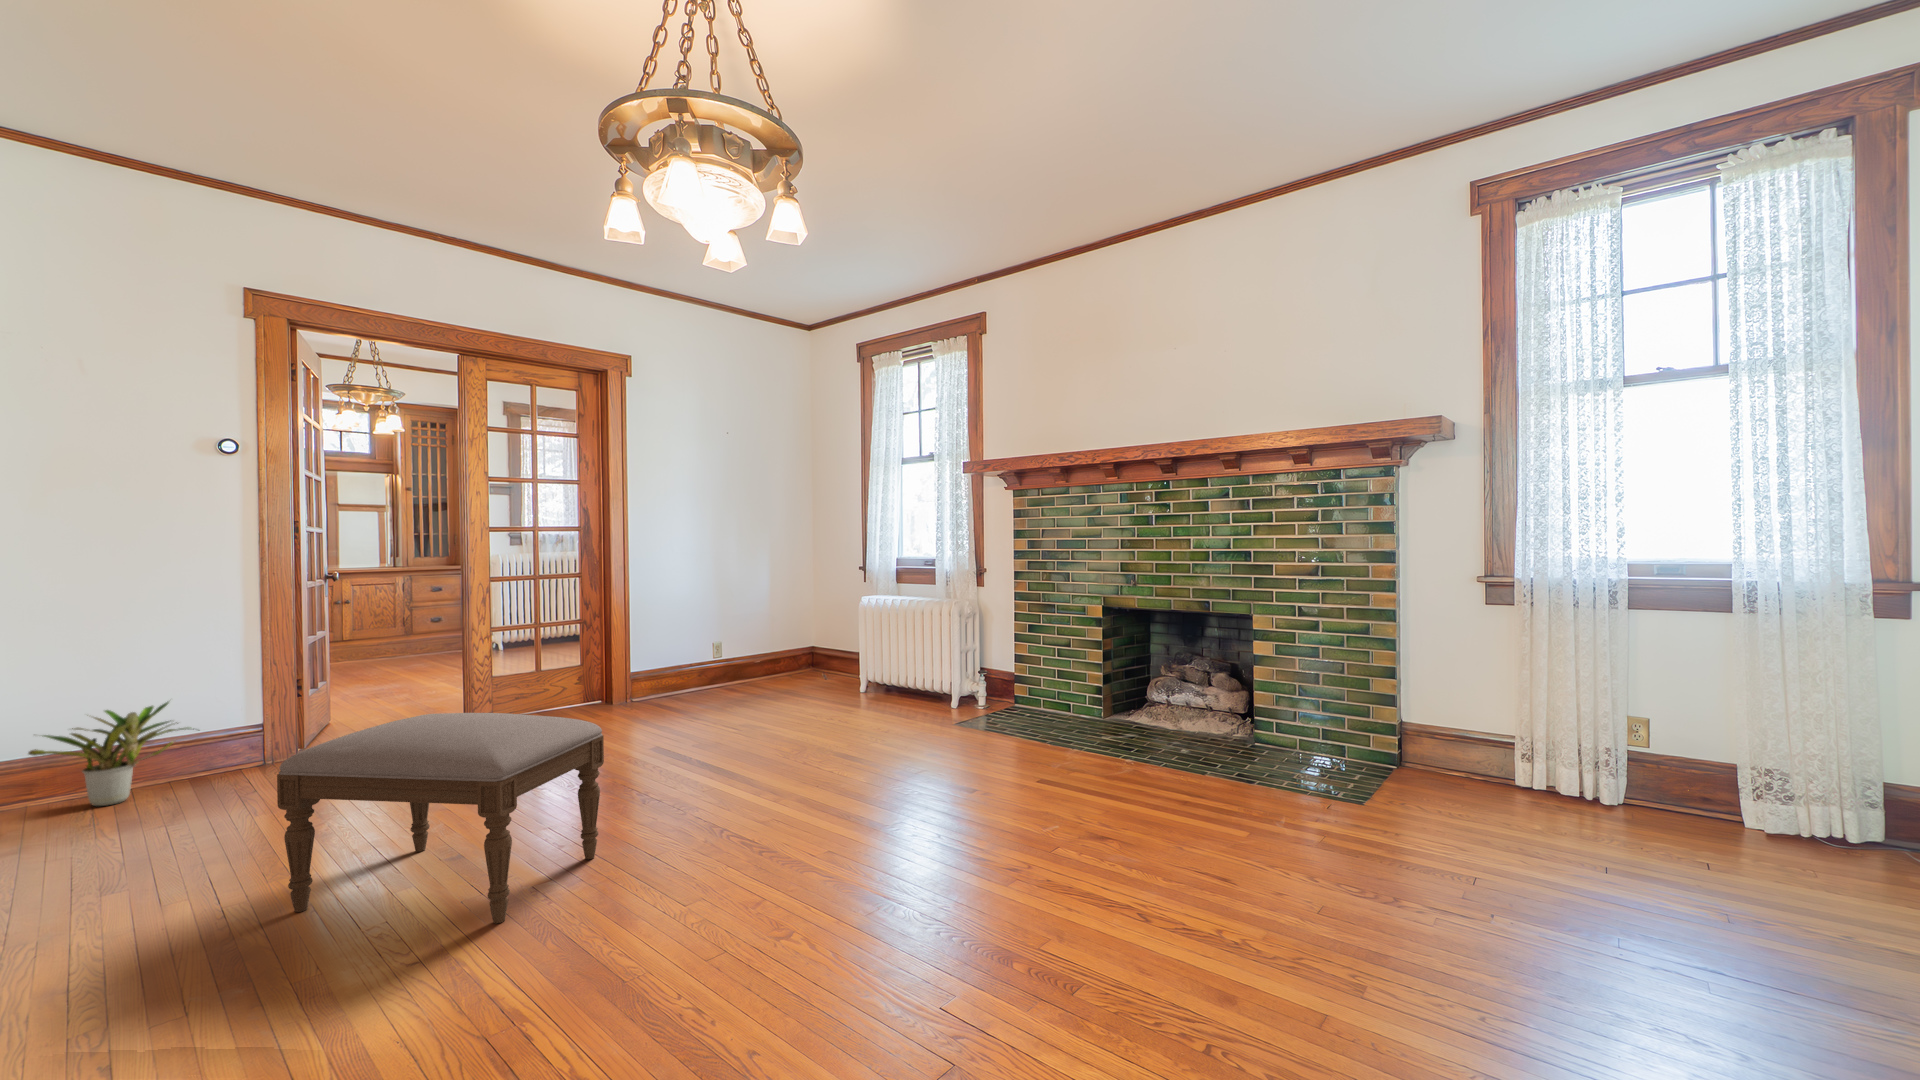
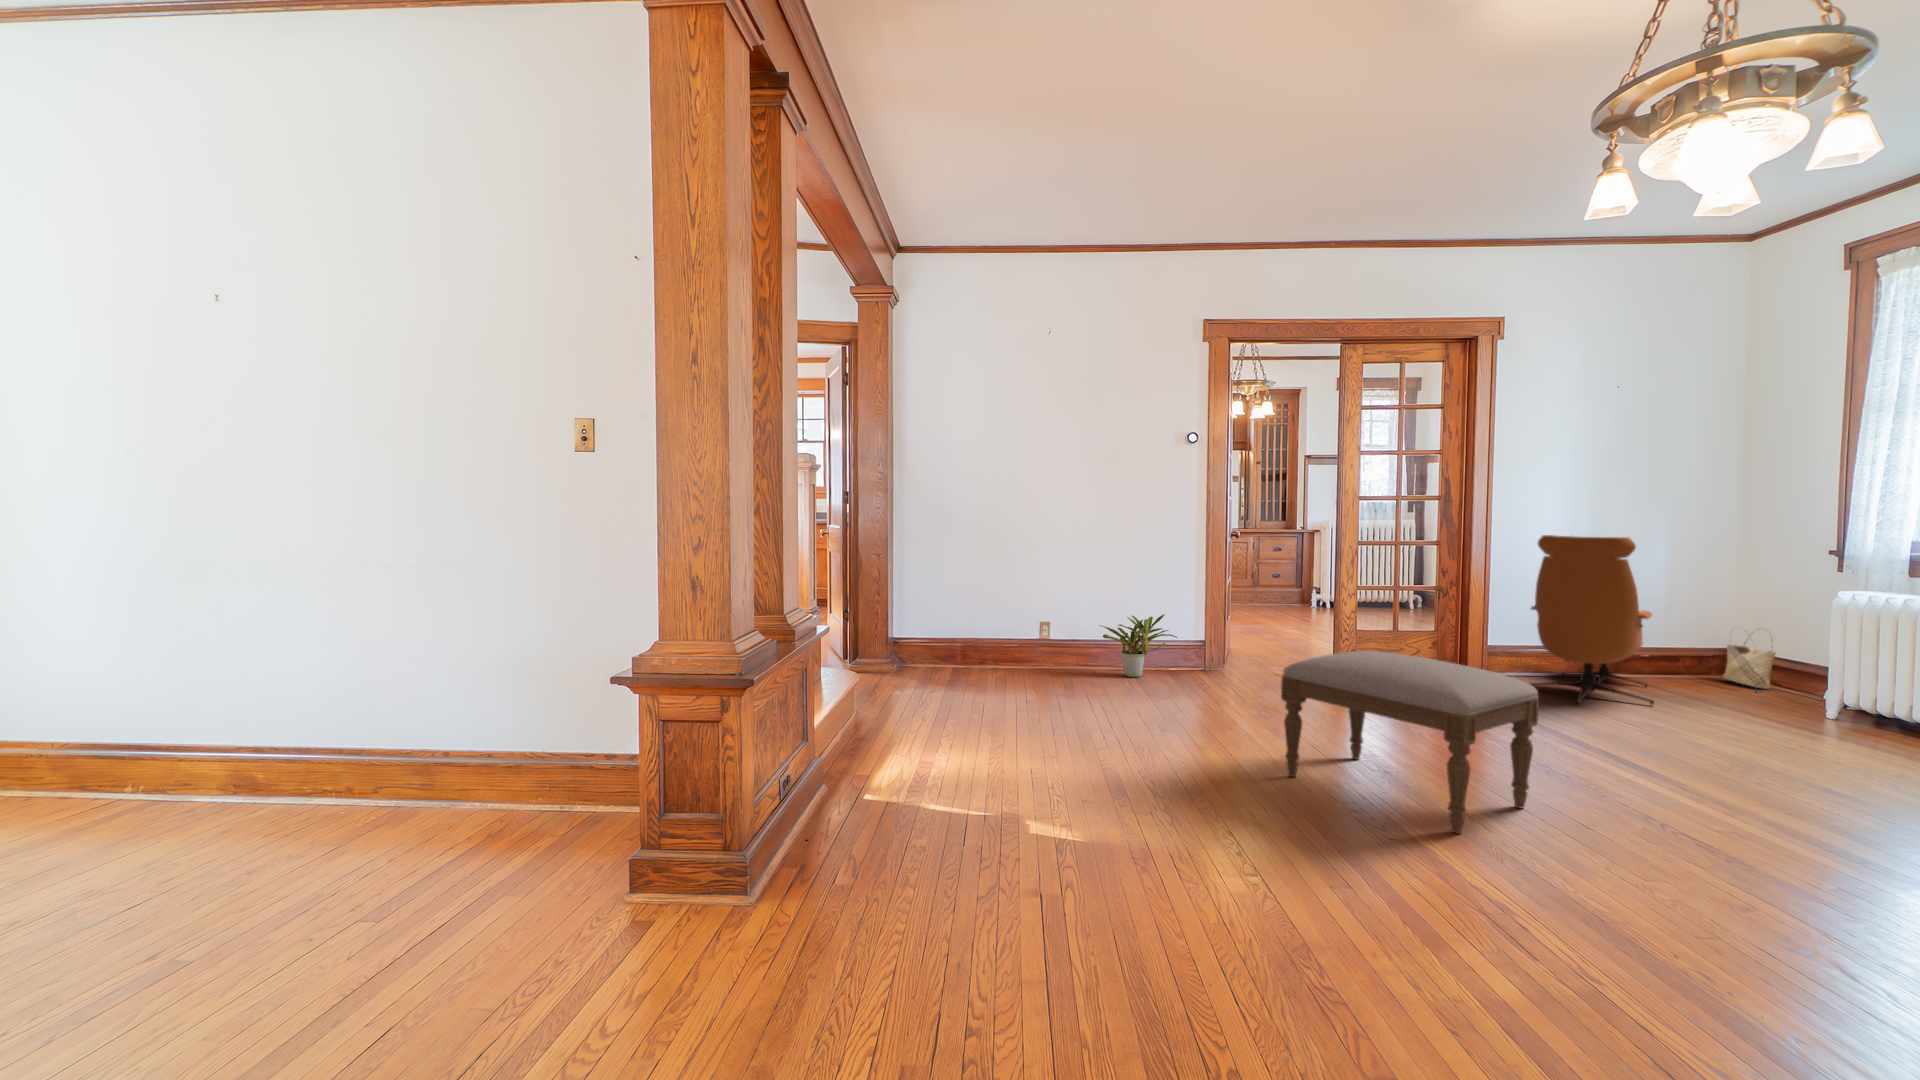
lounge chair: none [656,562,756,718] -> present [1529,535,1654,705]
woven basket: none [807,629,836,676] -> present [1723,629,1775,689]

